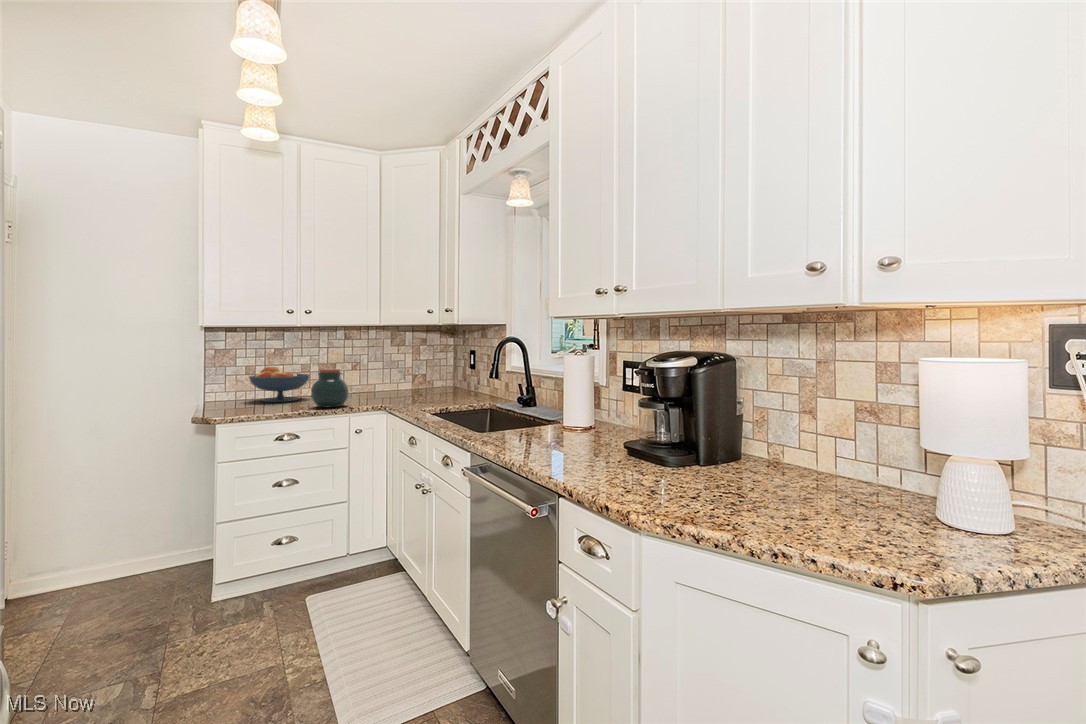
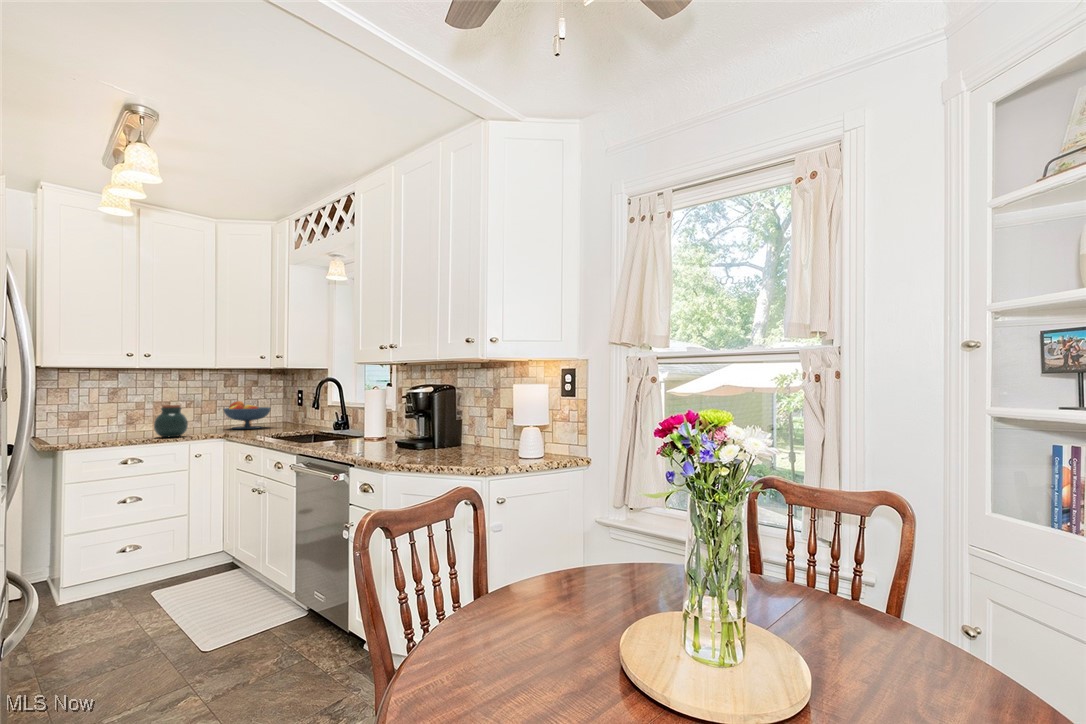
fruit bowl: present [249,367,310,402] -> present [224,401,271,429]

